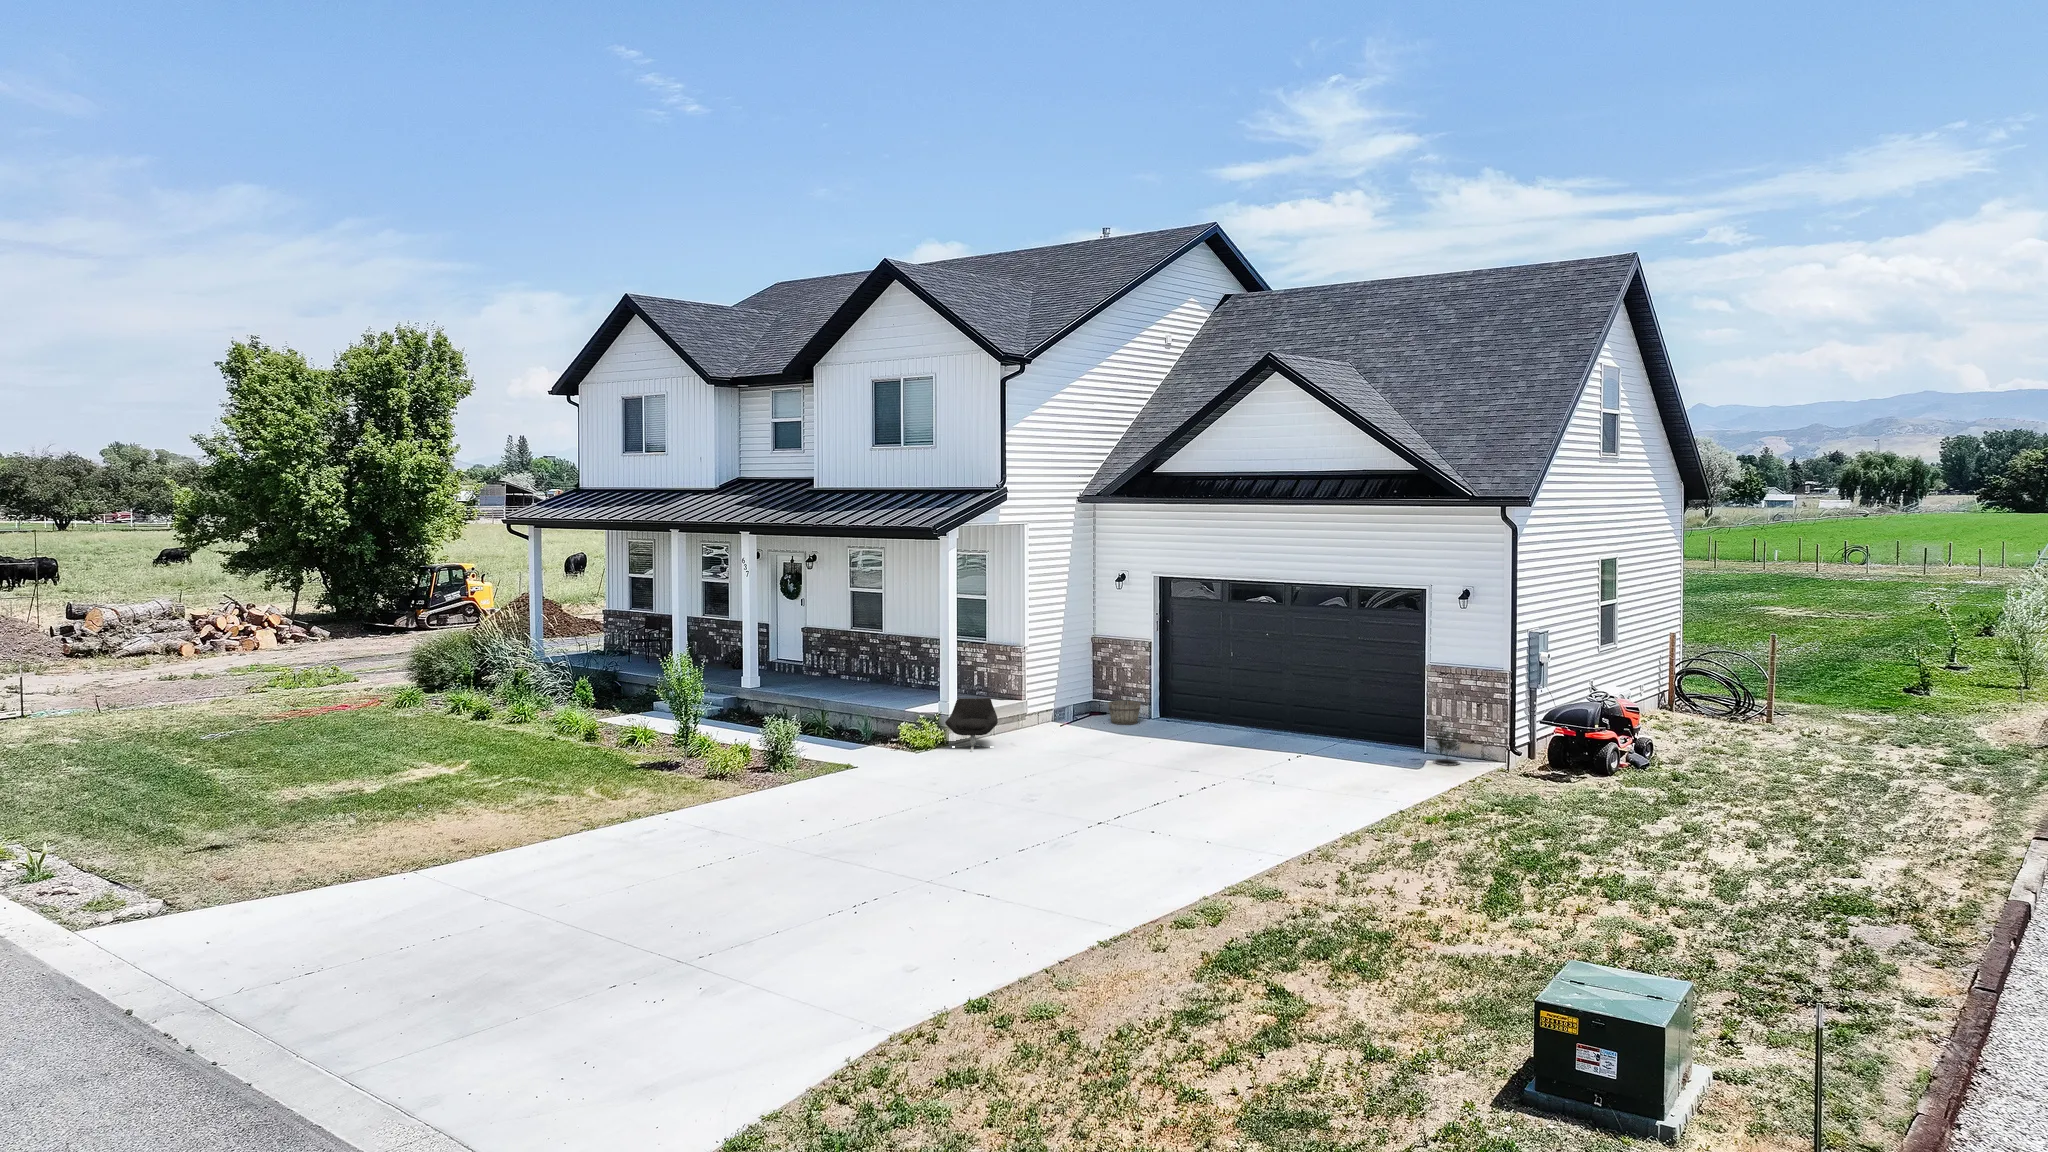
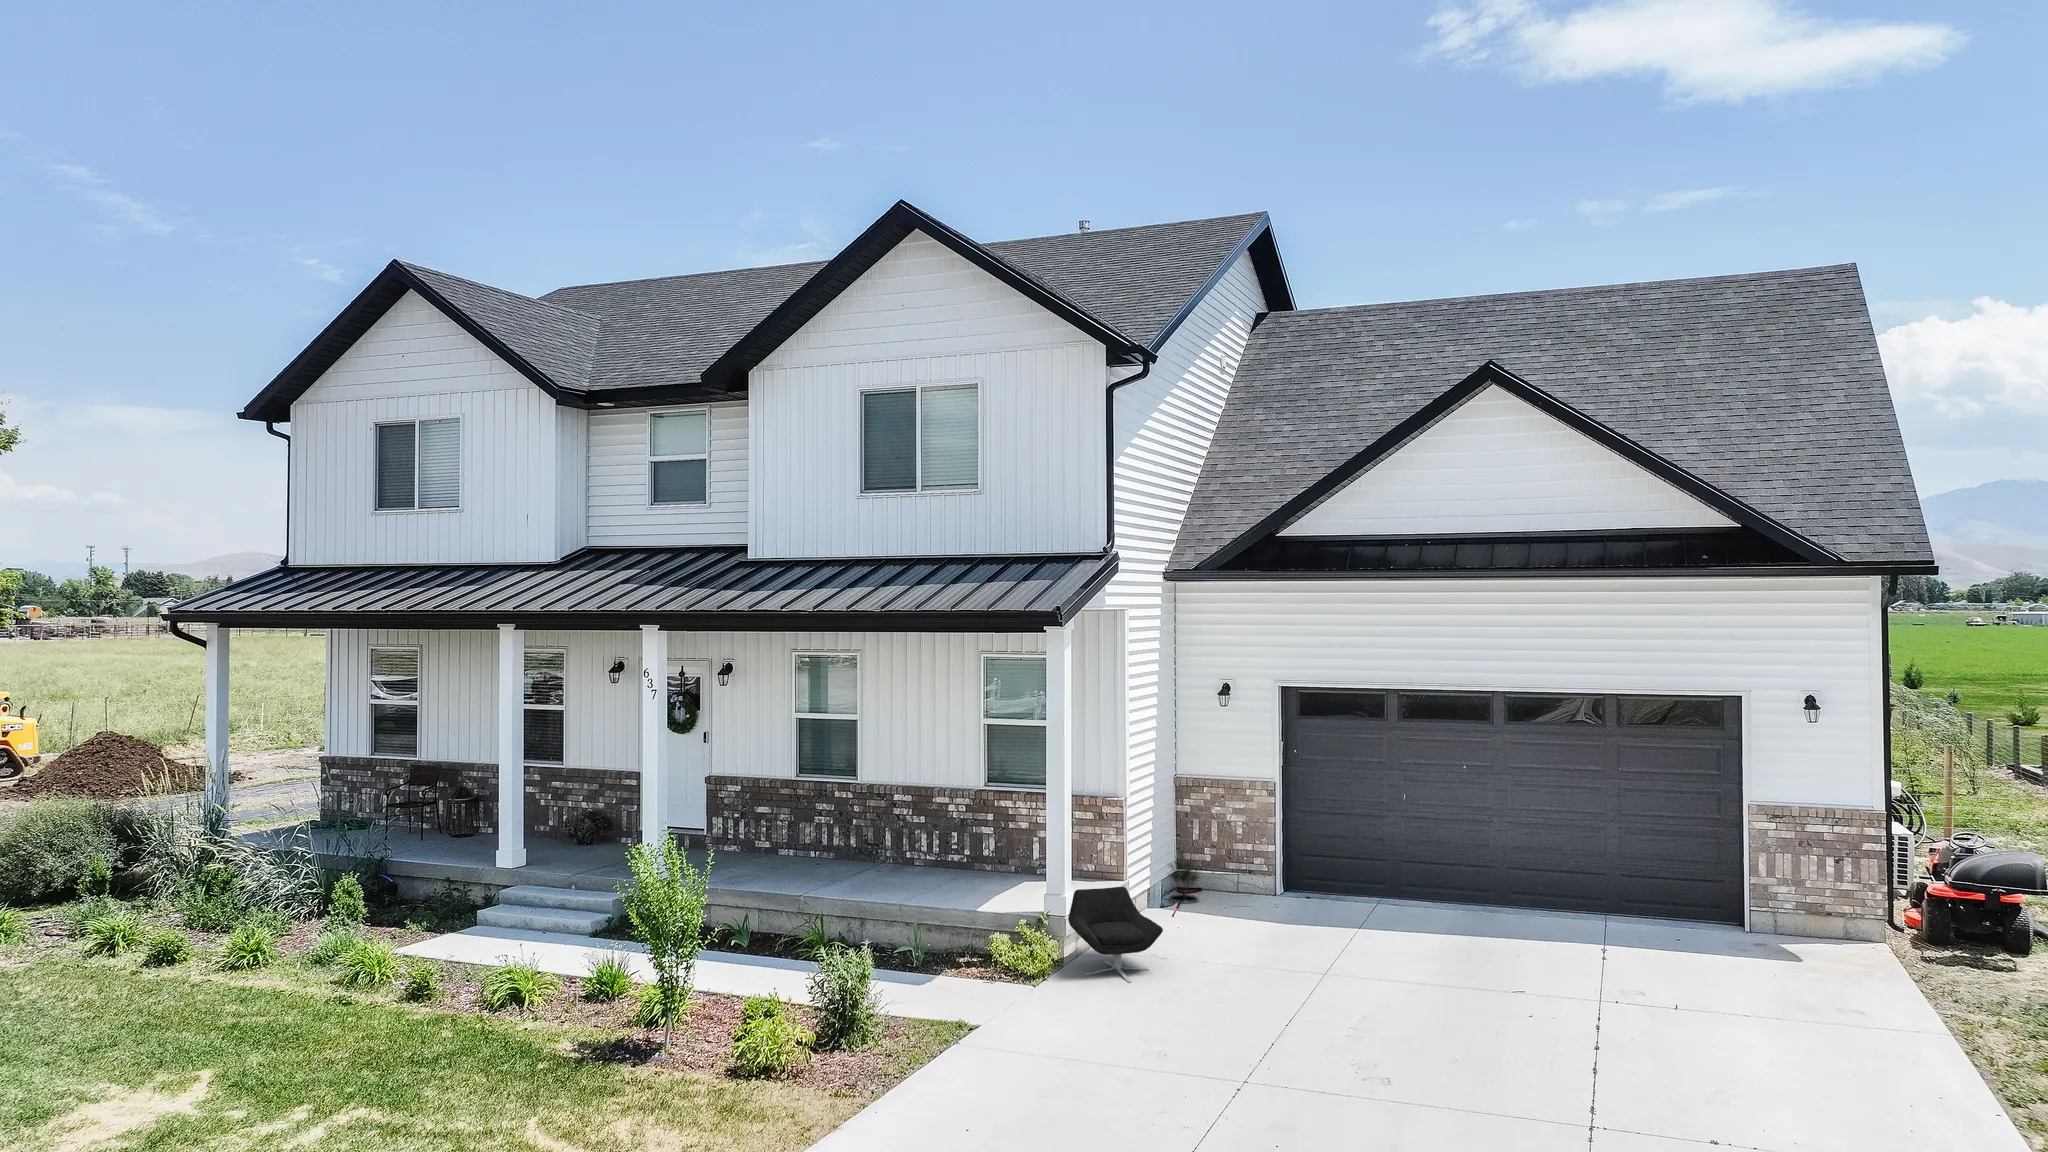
wooden bucket: present [1108,695,1141,725] -> none [1228,861,1276,906]
potted tree: present [1433,720,1460,766] -> present [1168,849,1201,903]

